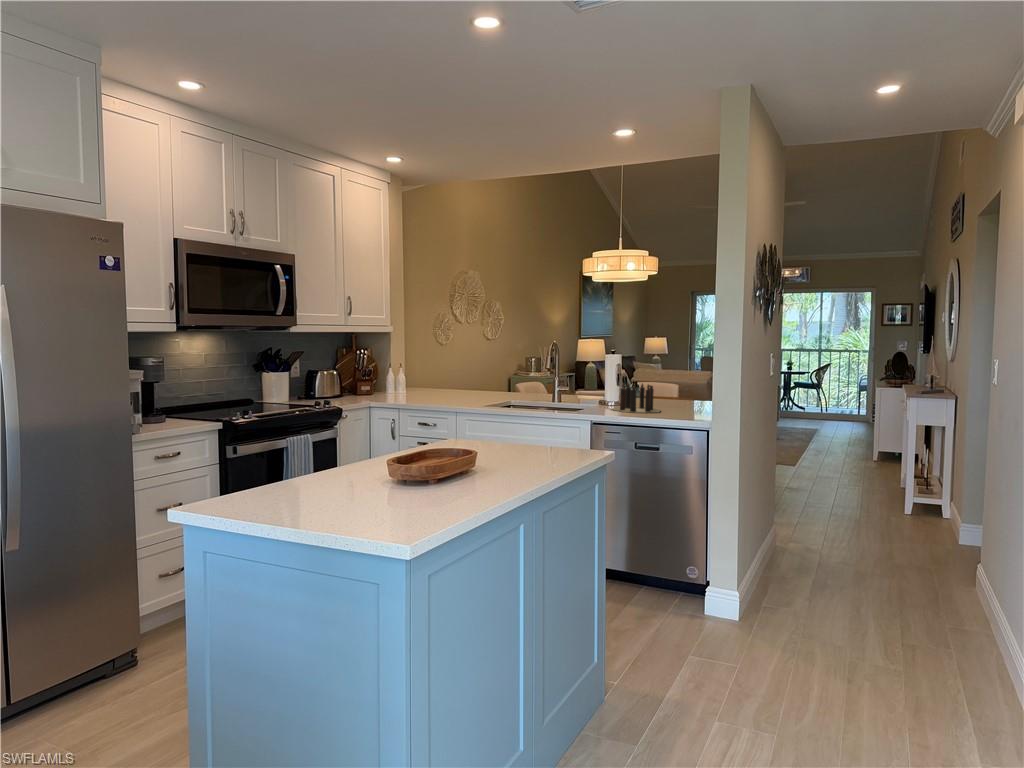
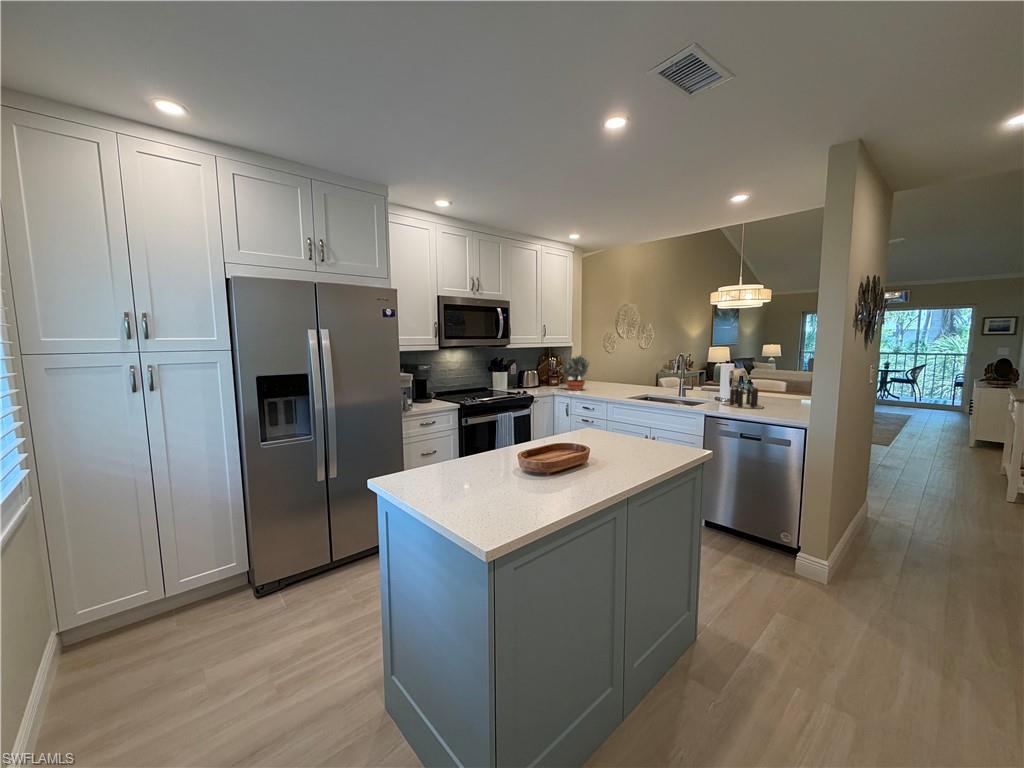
potted plant: none [375,342,423,399] -> present [560,355,589,390]

